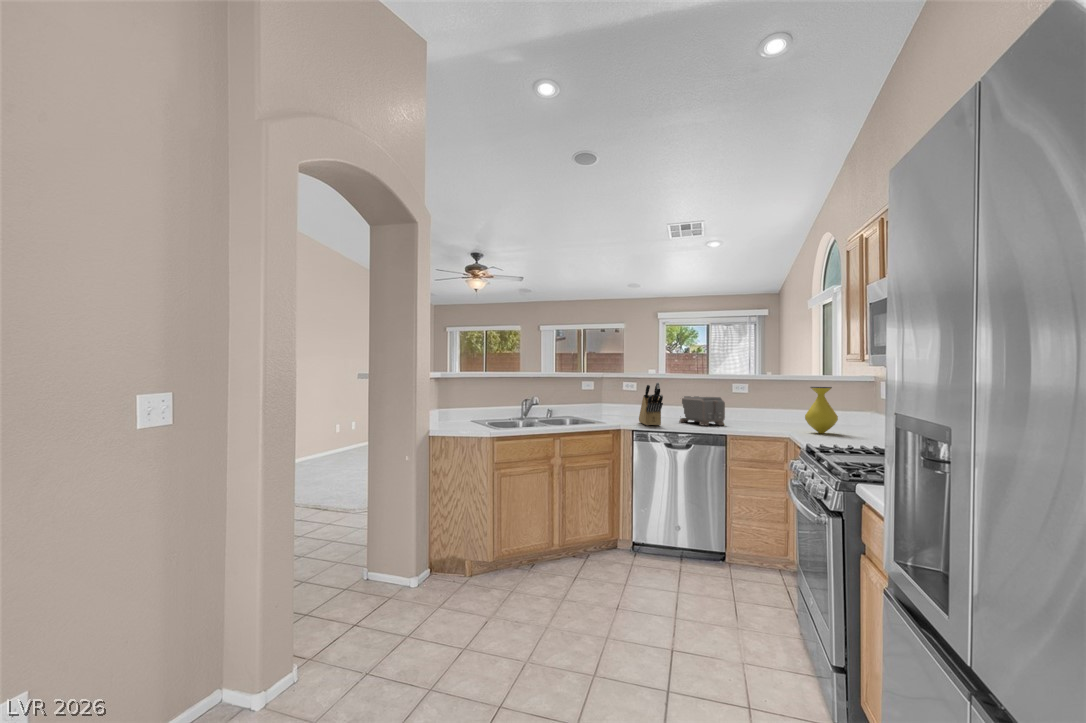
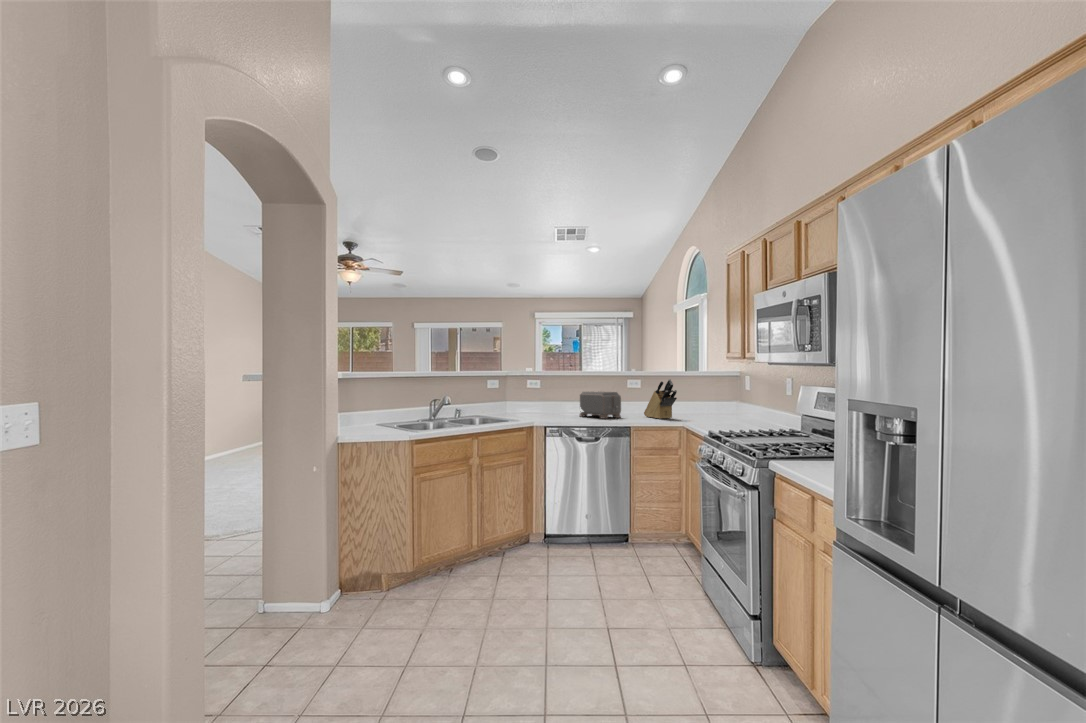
knife block: present [639,383,663,425] -> present [644,379,677,419]
vase: present [805,387,838,433] -> none [691,380,717,421]

